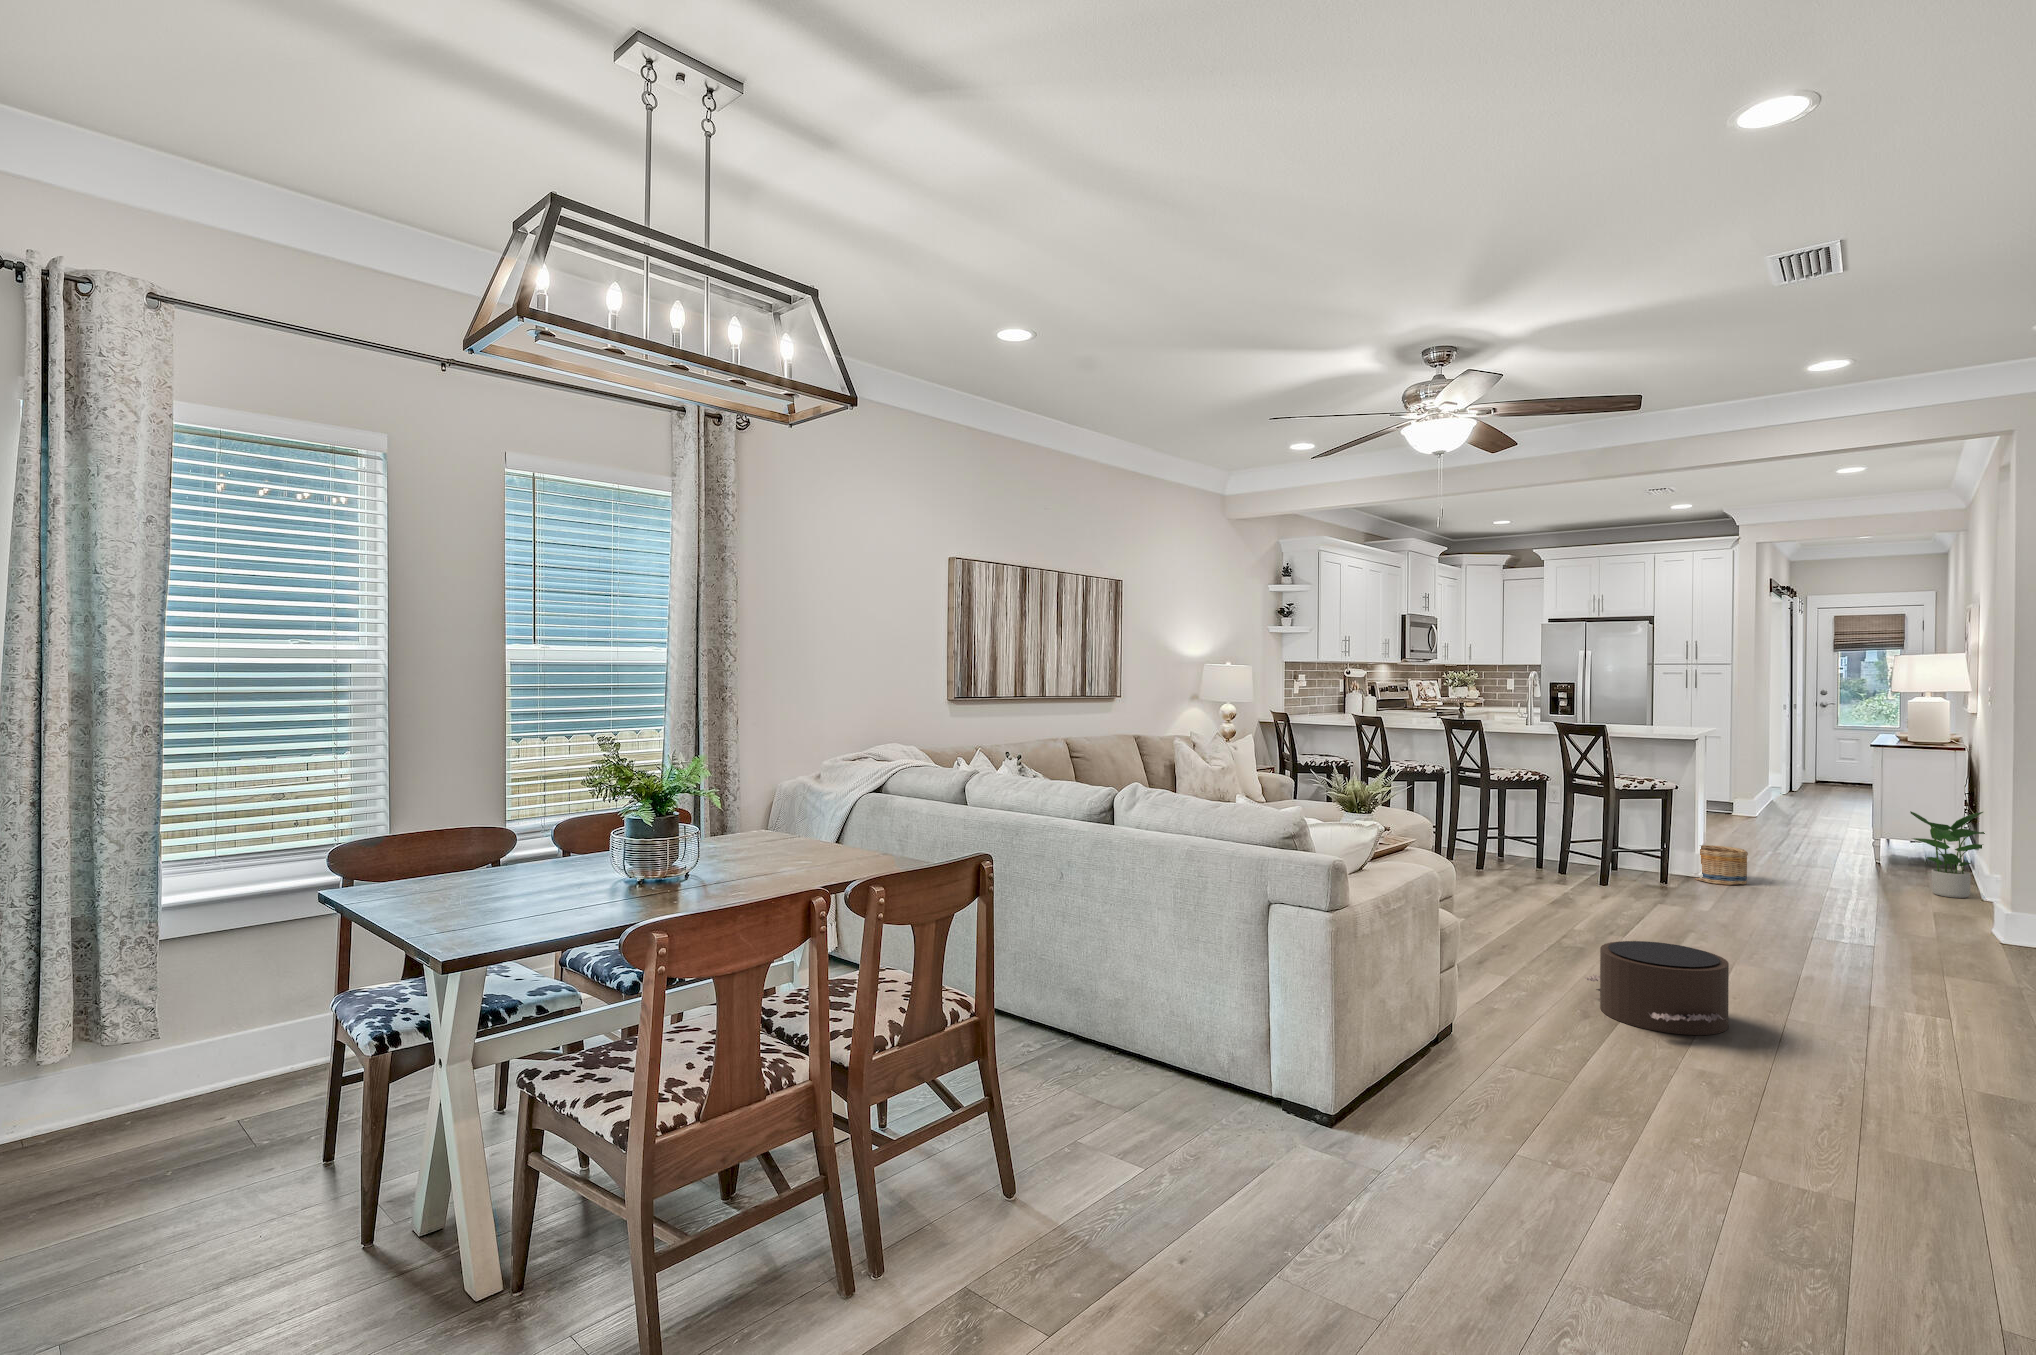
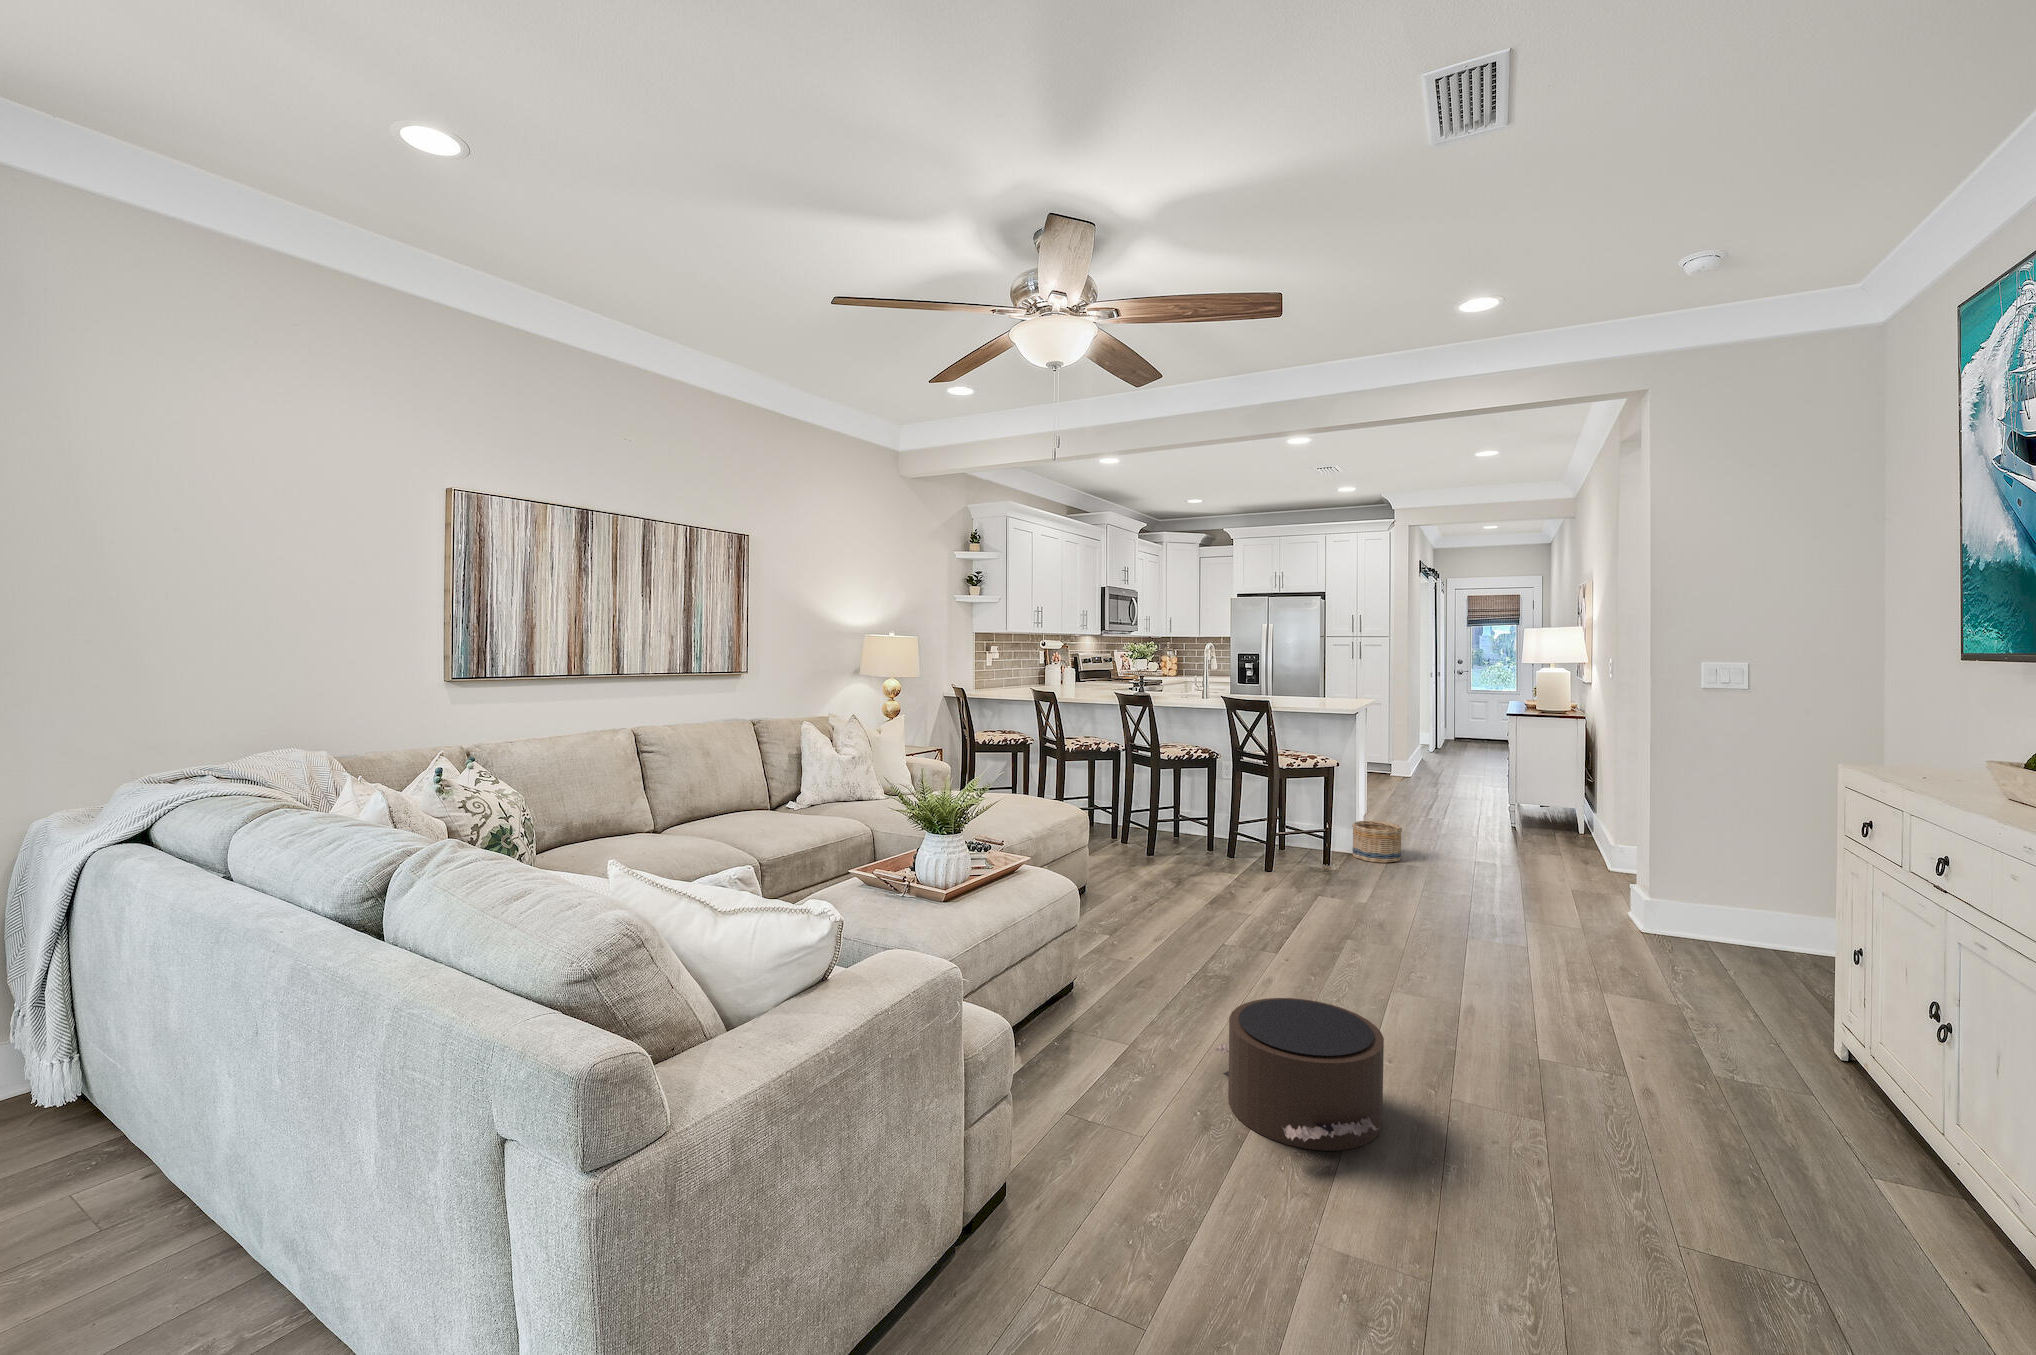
potted plant: present [1910,811,1985,898] -> none [1546,784,1618,869]

